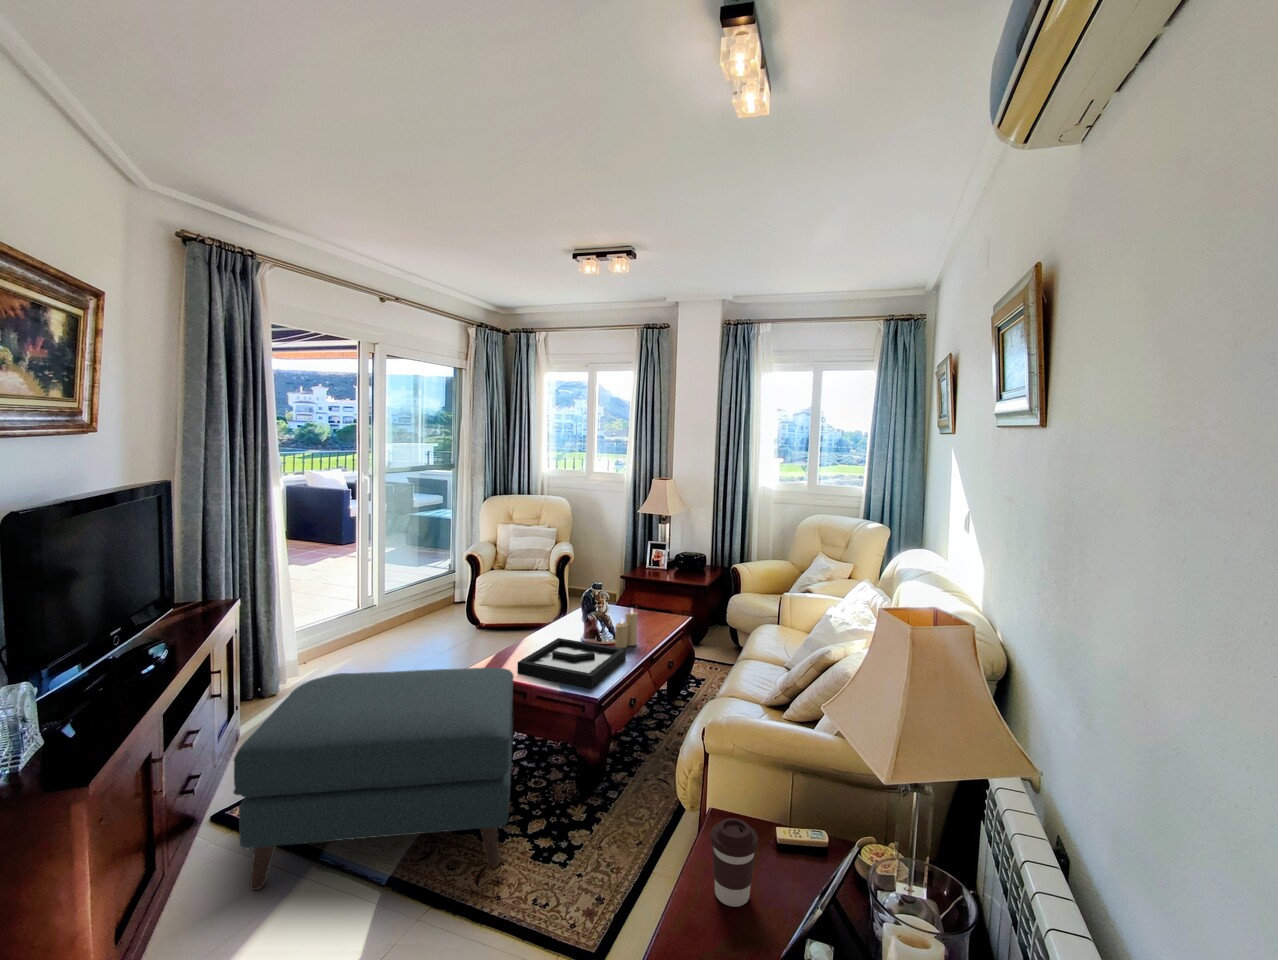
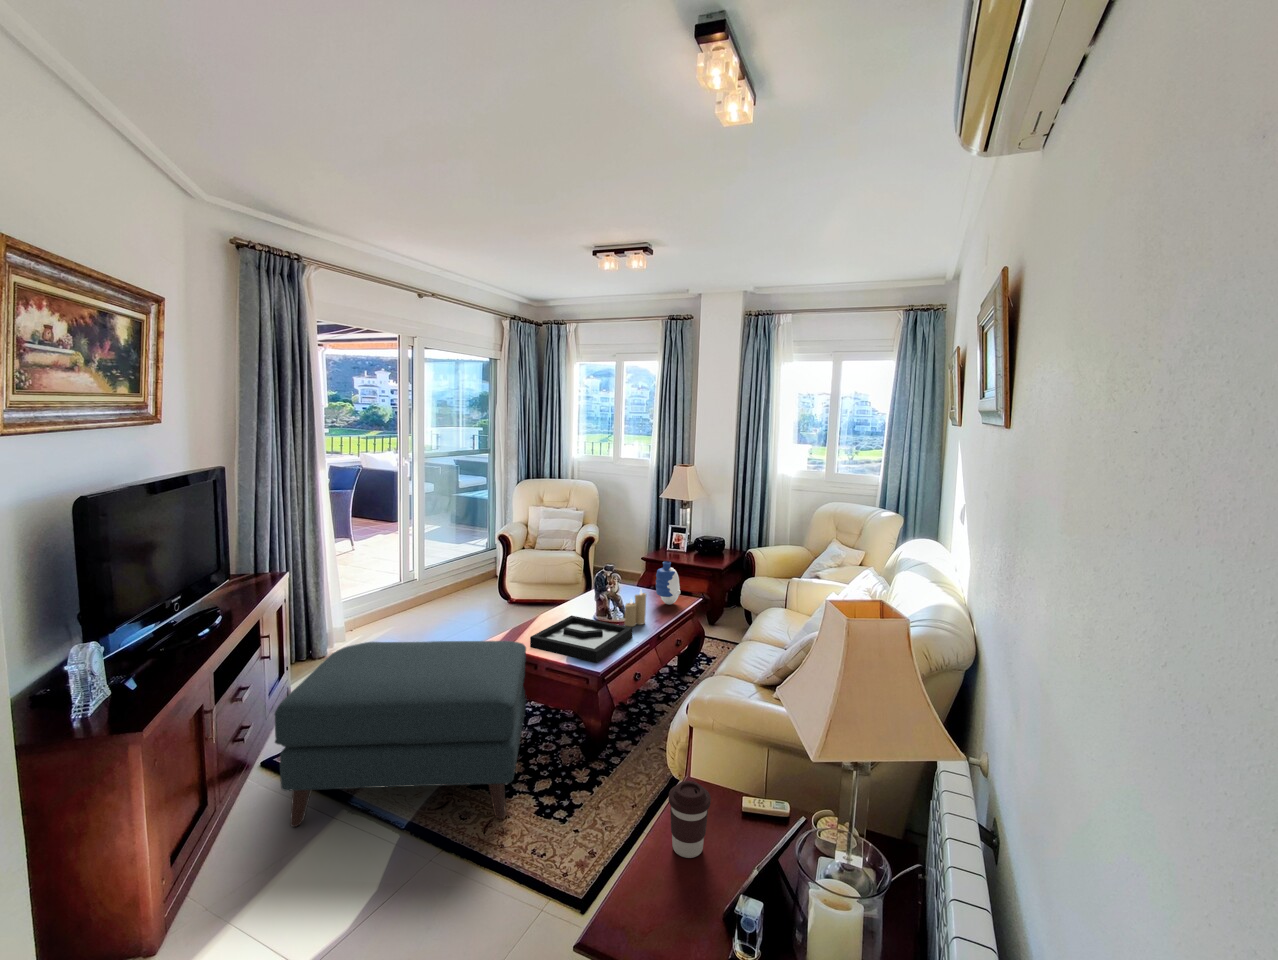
vase: none [644,578,670,624] -> present [656,561,681,605]

